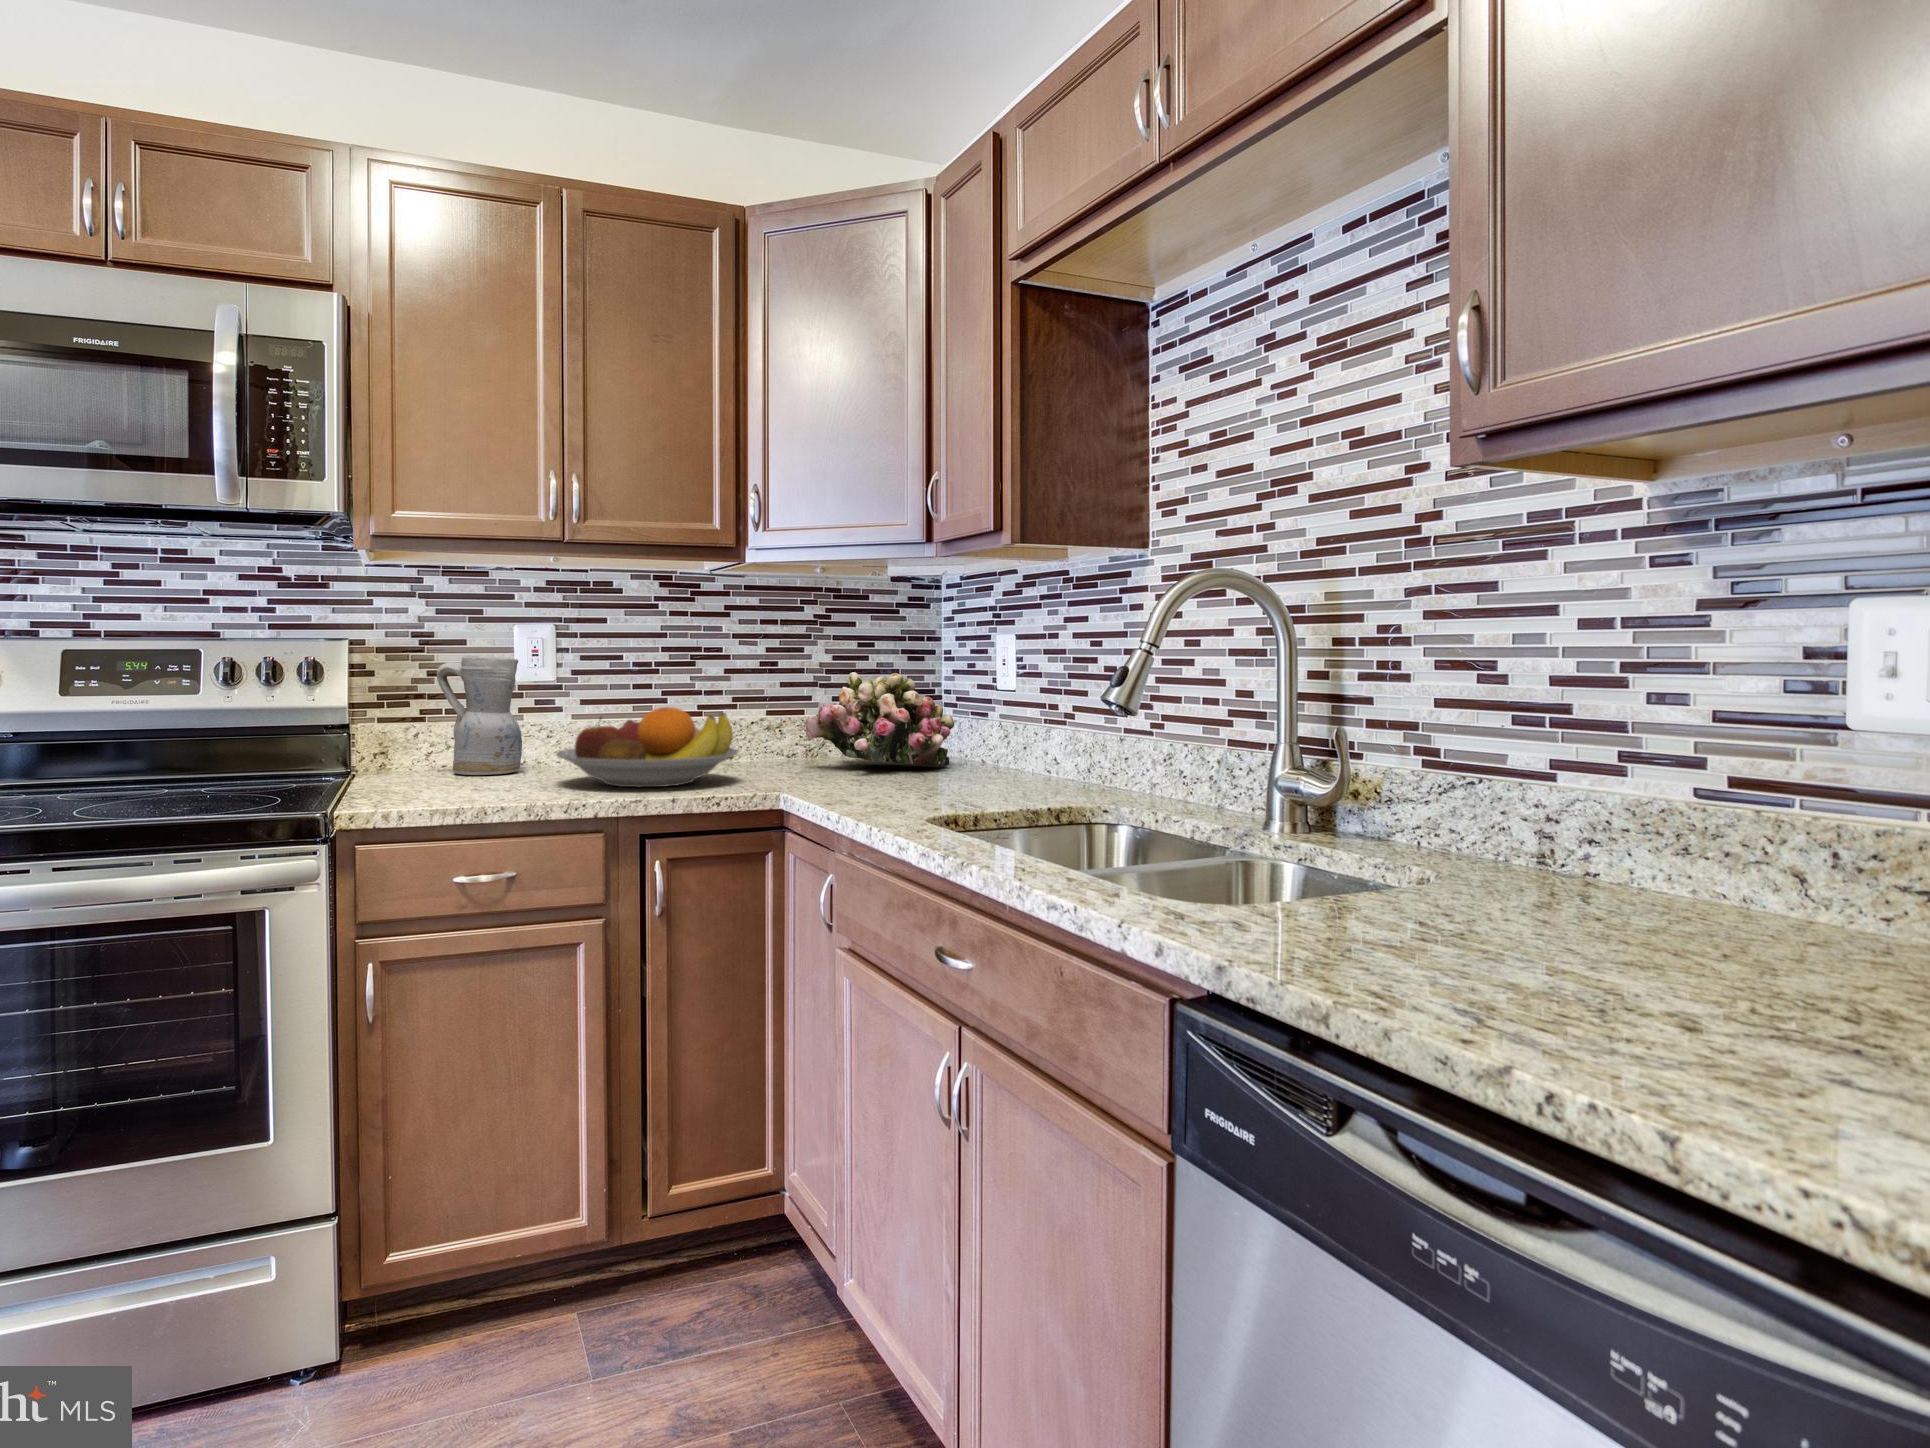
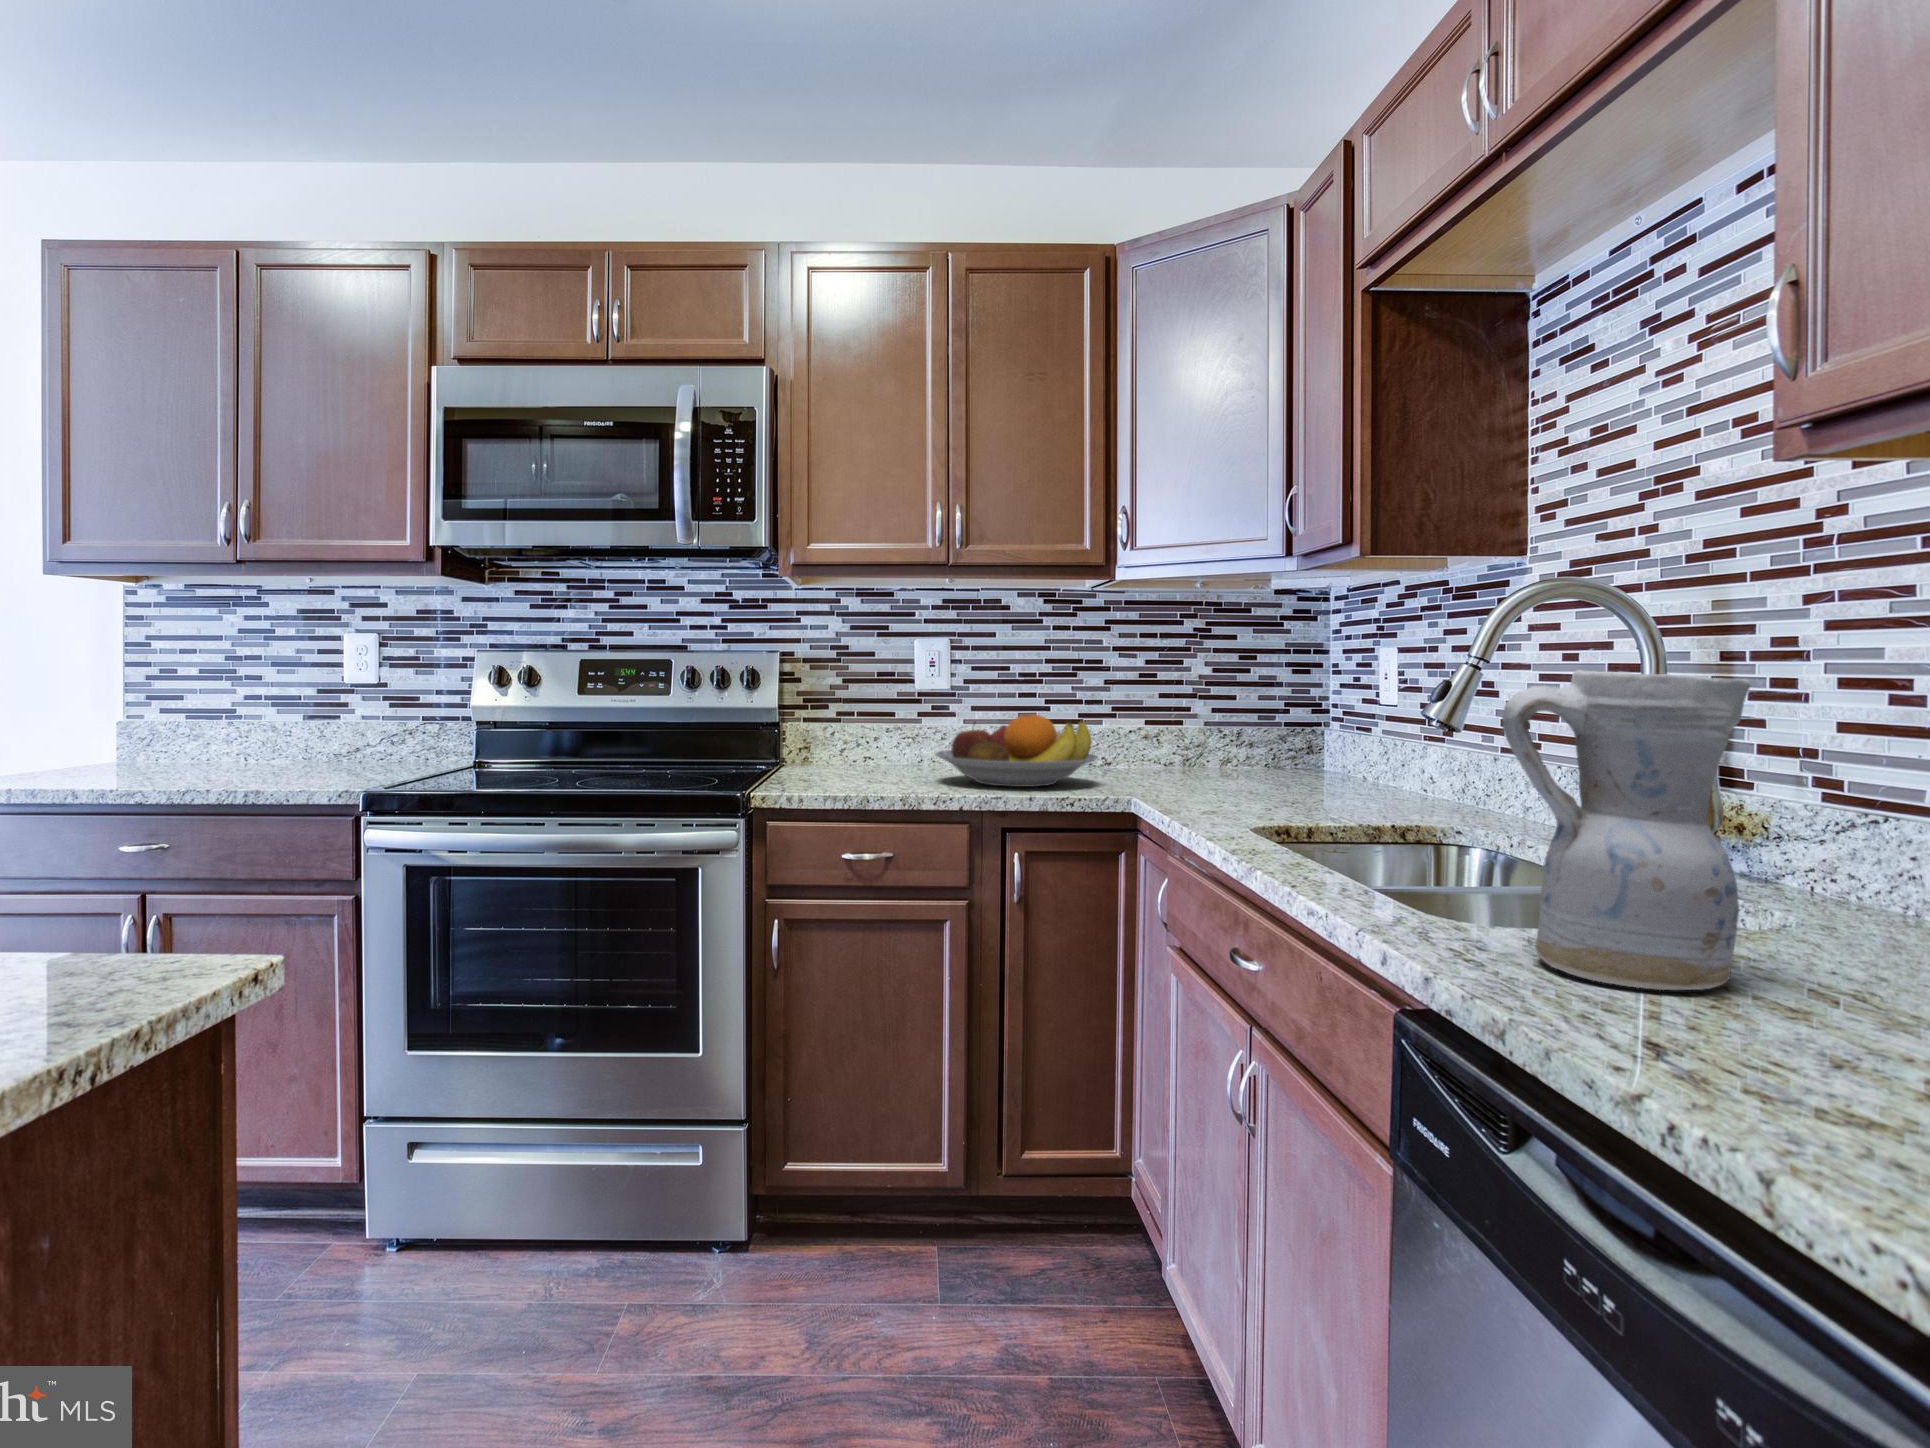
ceramic pitcher: present [437,655,522,775] -> present [1502,670,1750,990]
flower arrangement: present [805,672,954,767] -> none [1171,685,1330,783]

